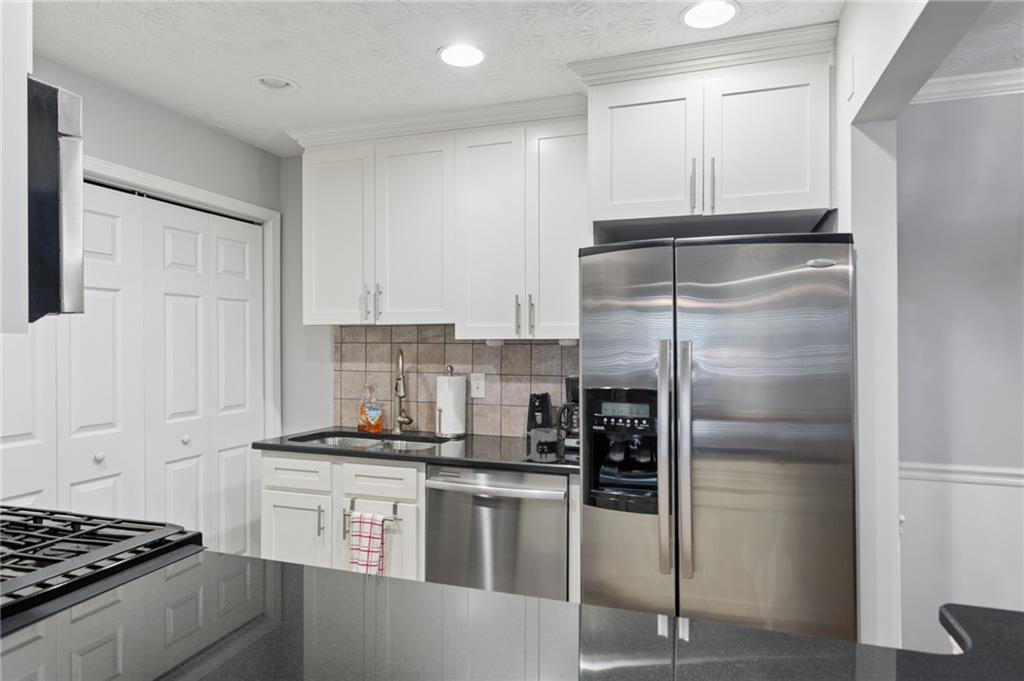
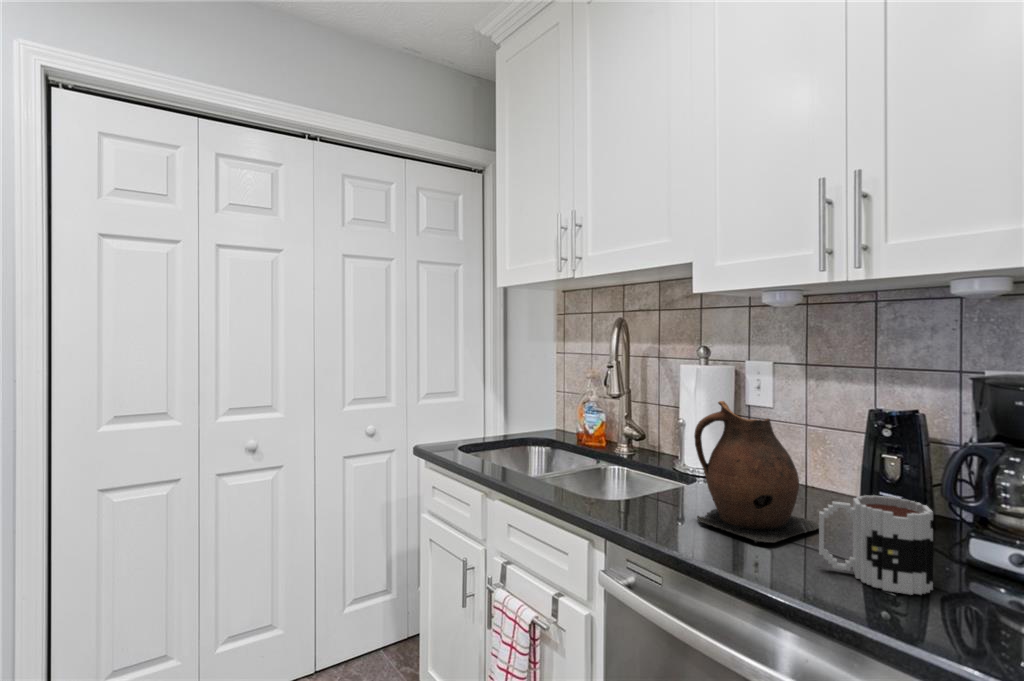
ceramic pitcher: none [461,394,516,457] -> present [694,401,819,543]

